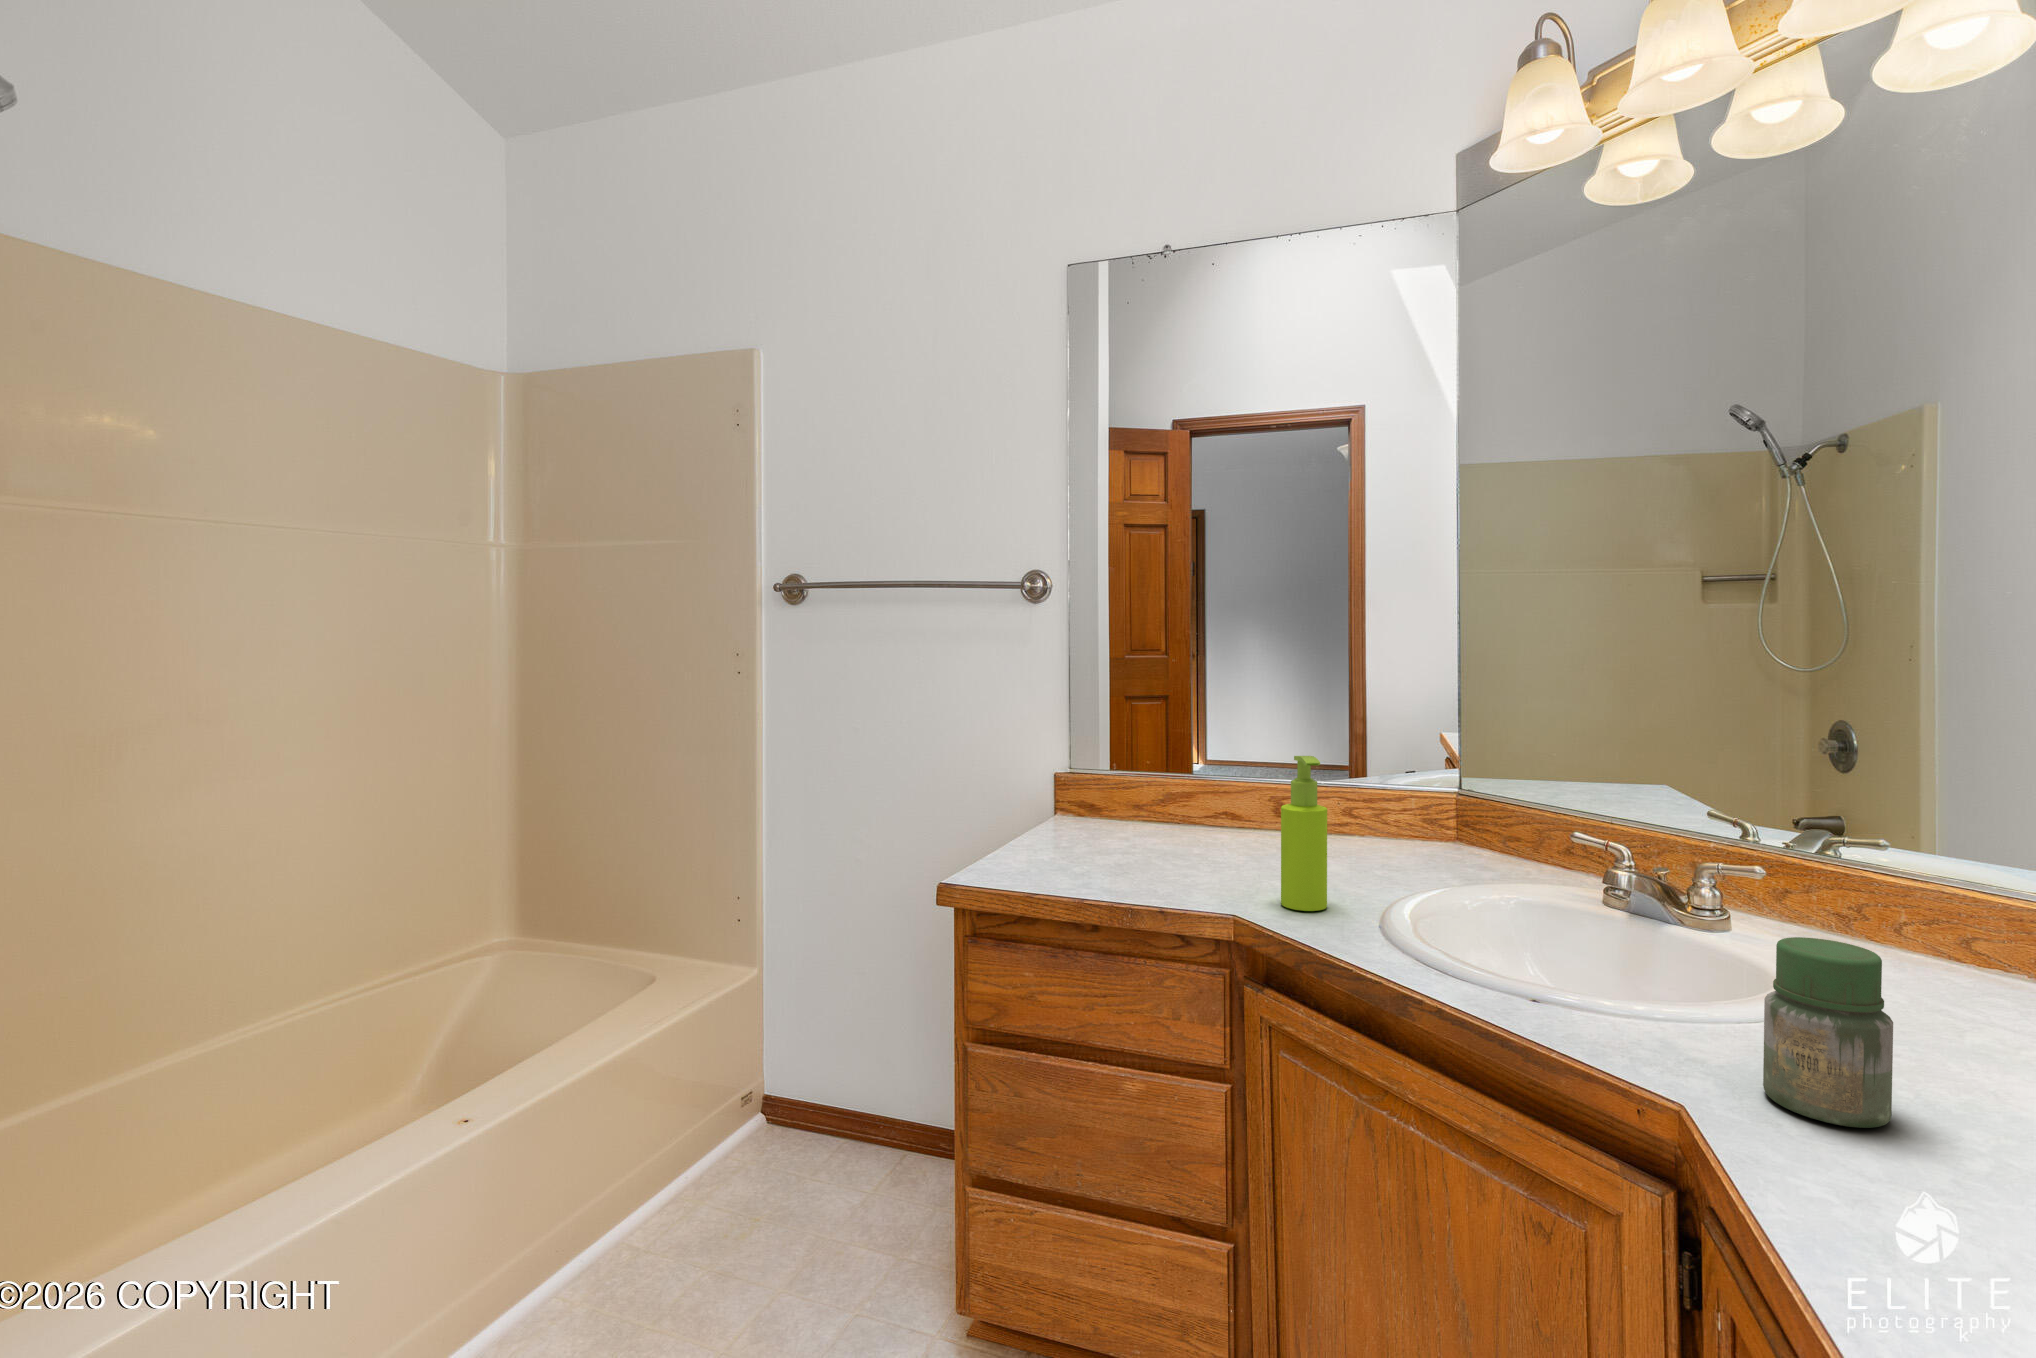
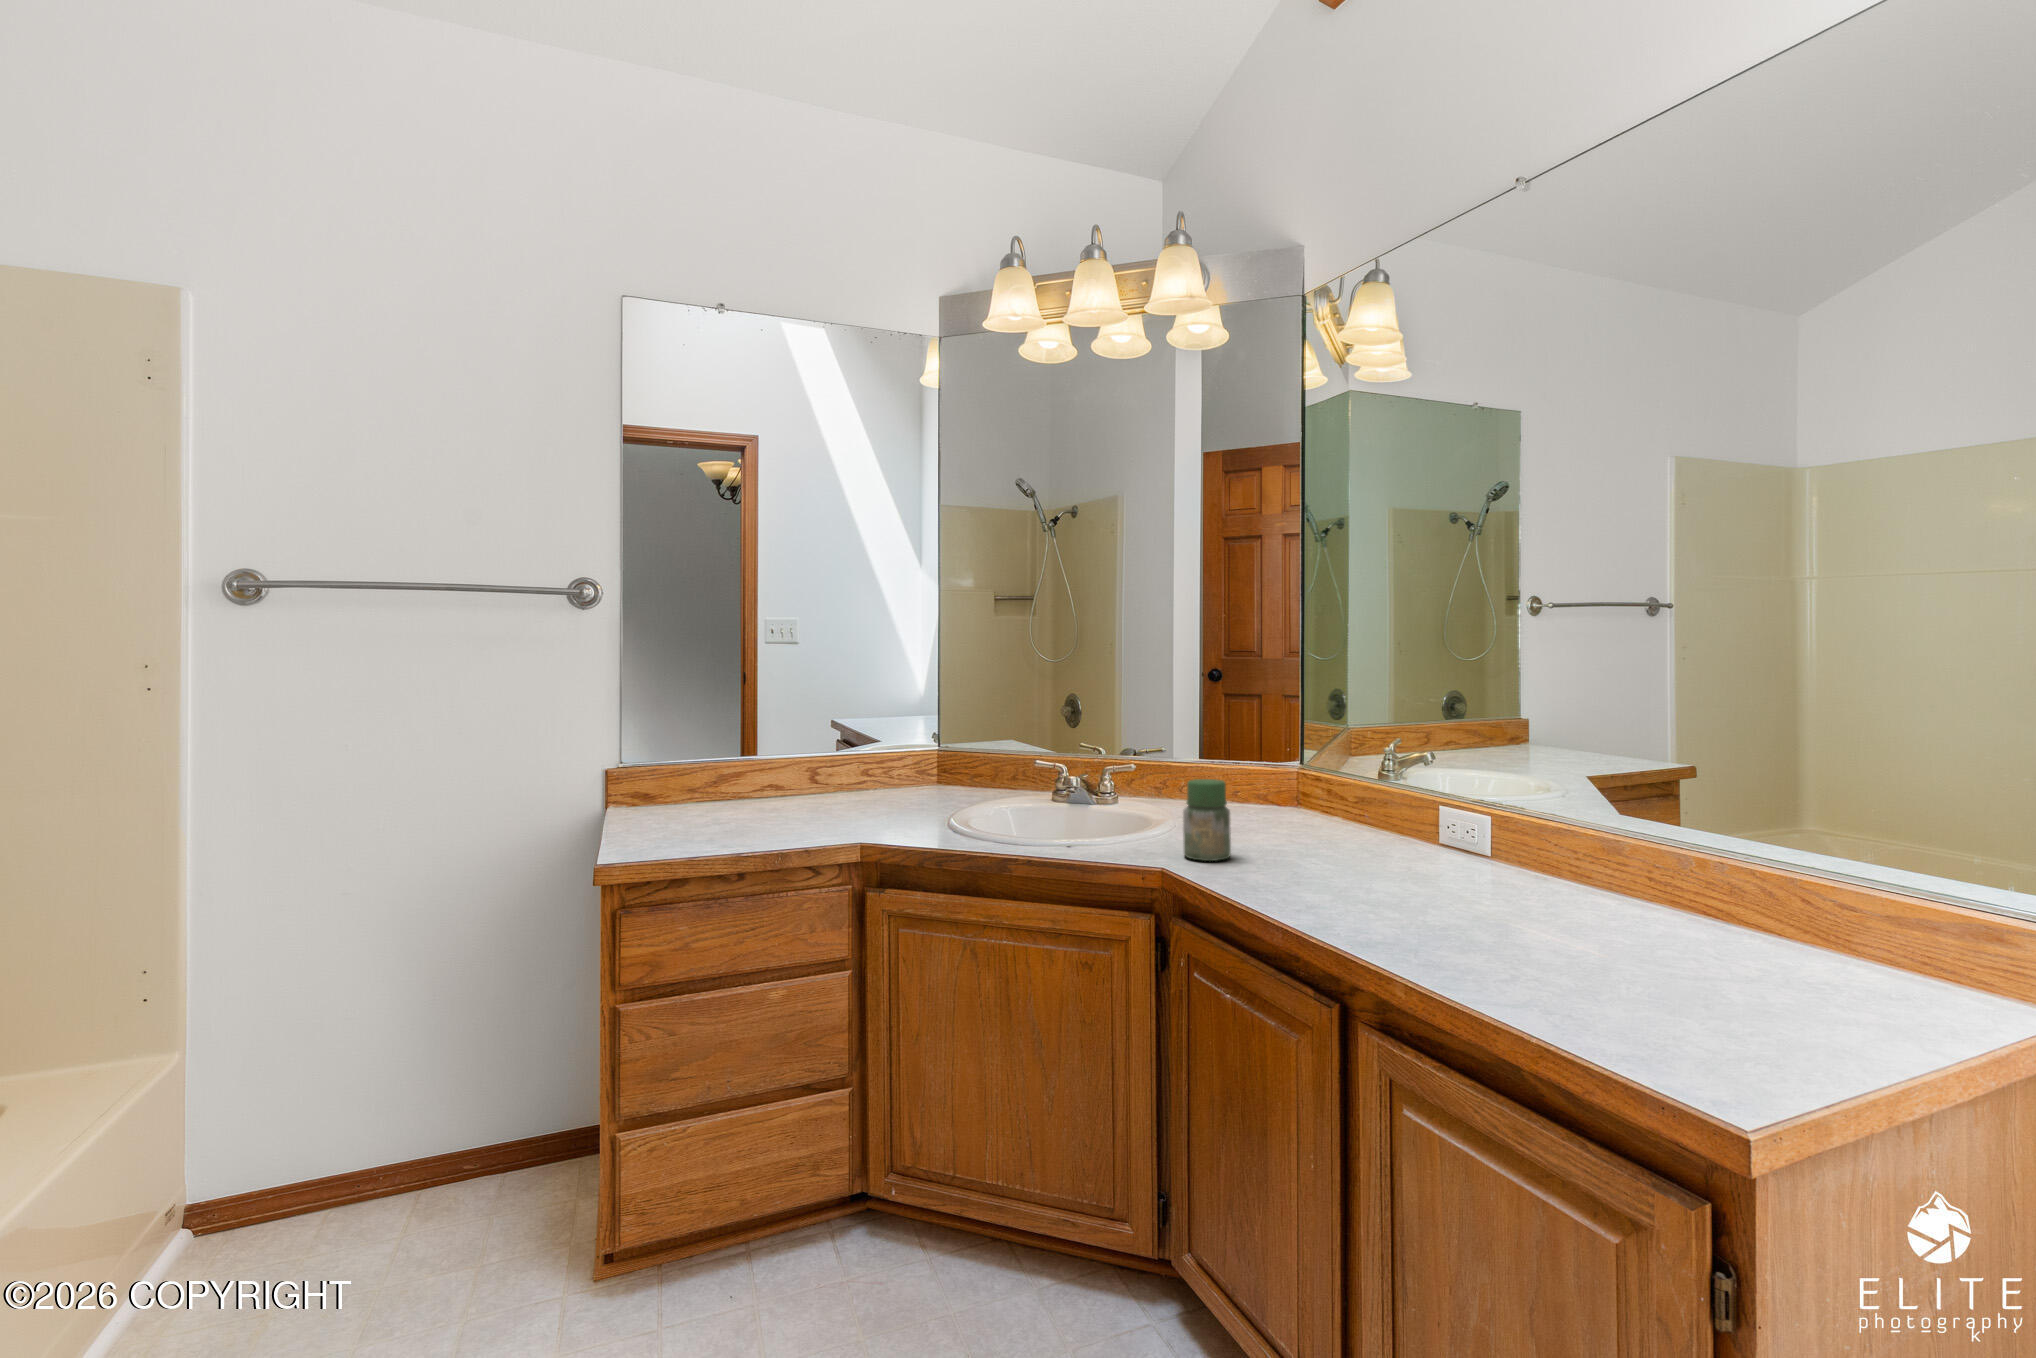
soap dispenser: present [1281,756,1327,911] -> none [878,721,911,832]

